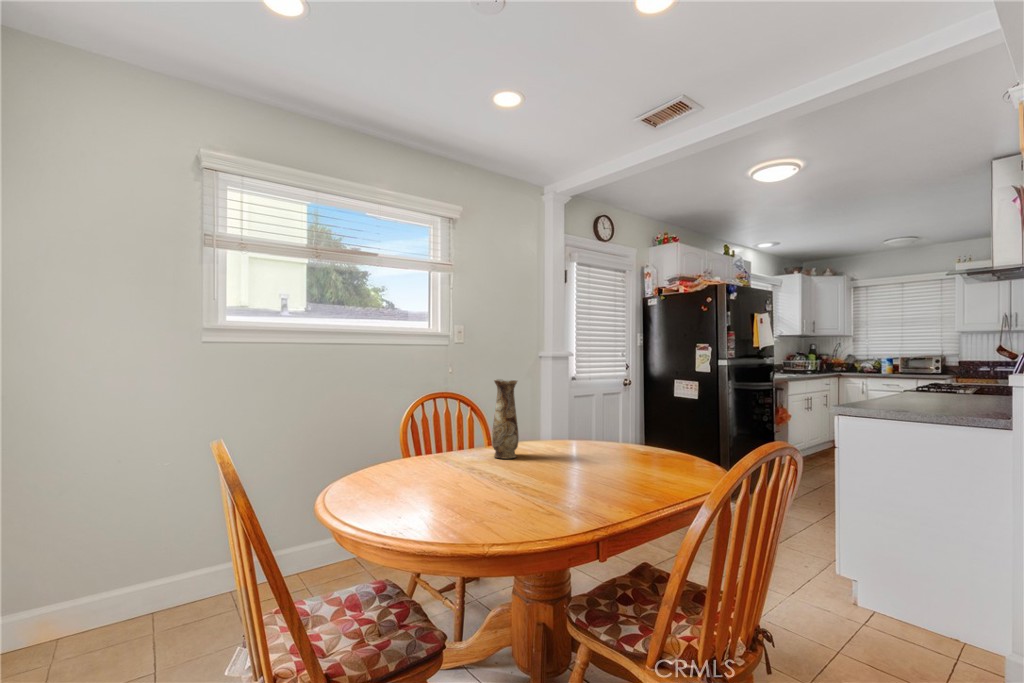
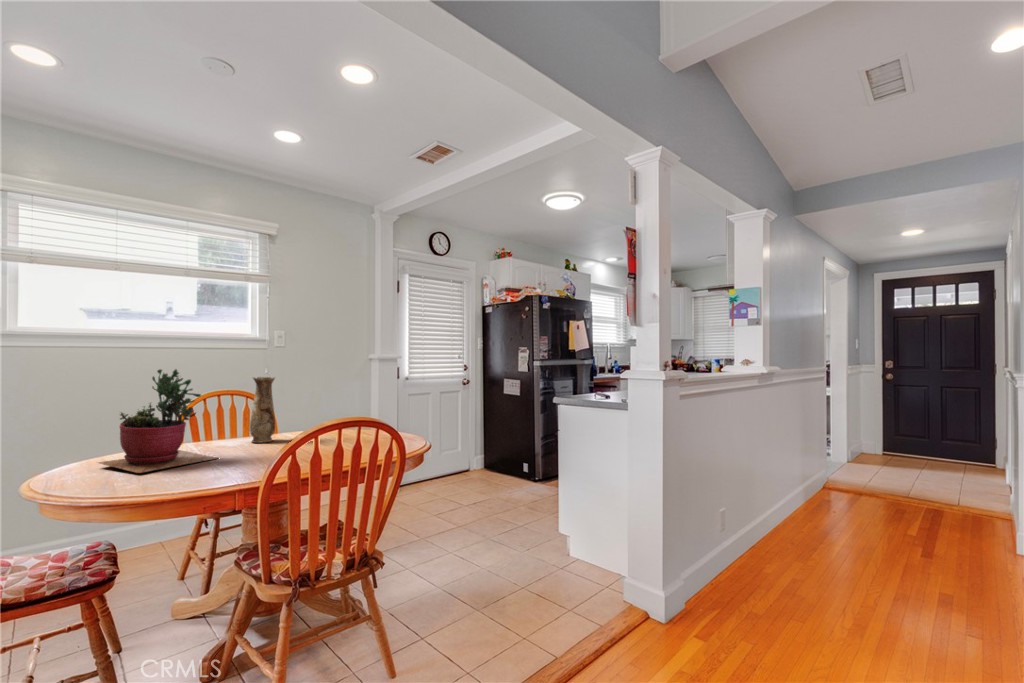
succulent plant: none [370,371,495,505] -> present [98,369,216,473]

